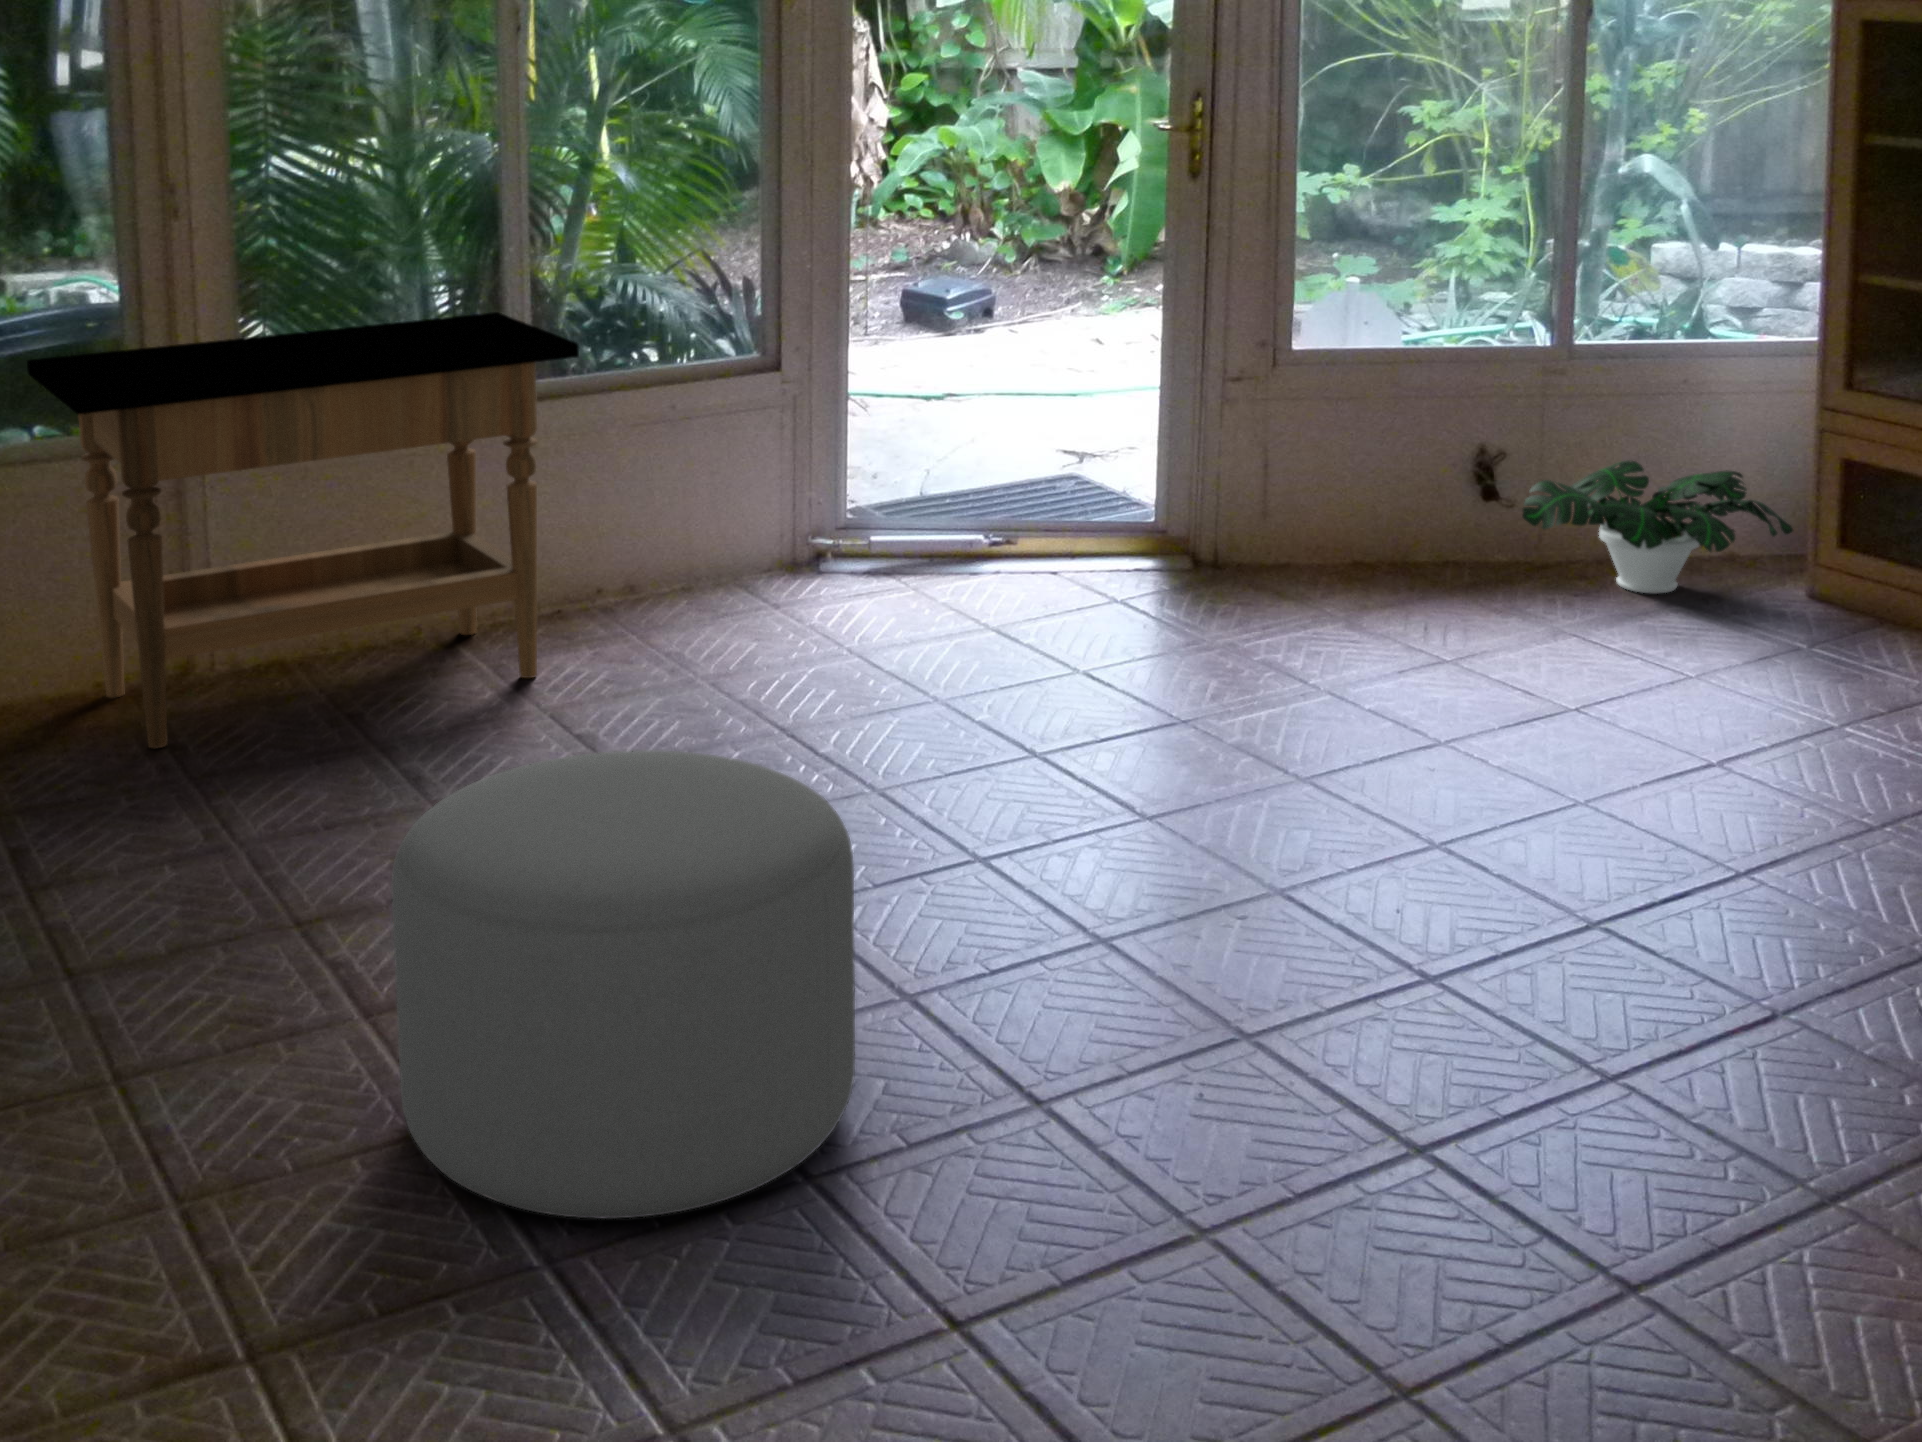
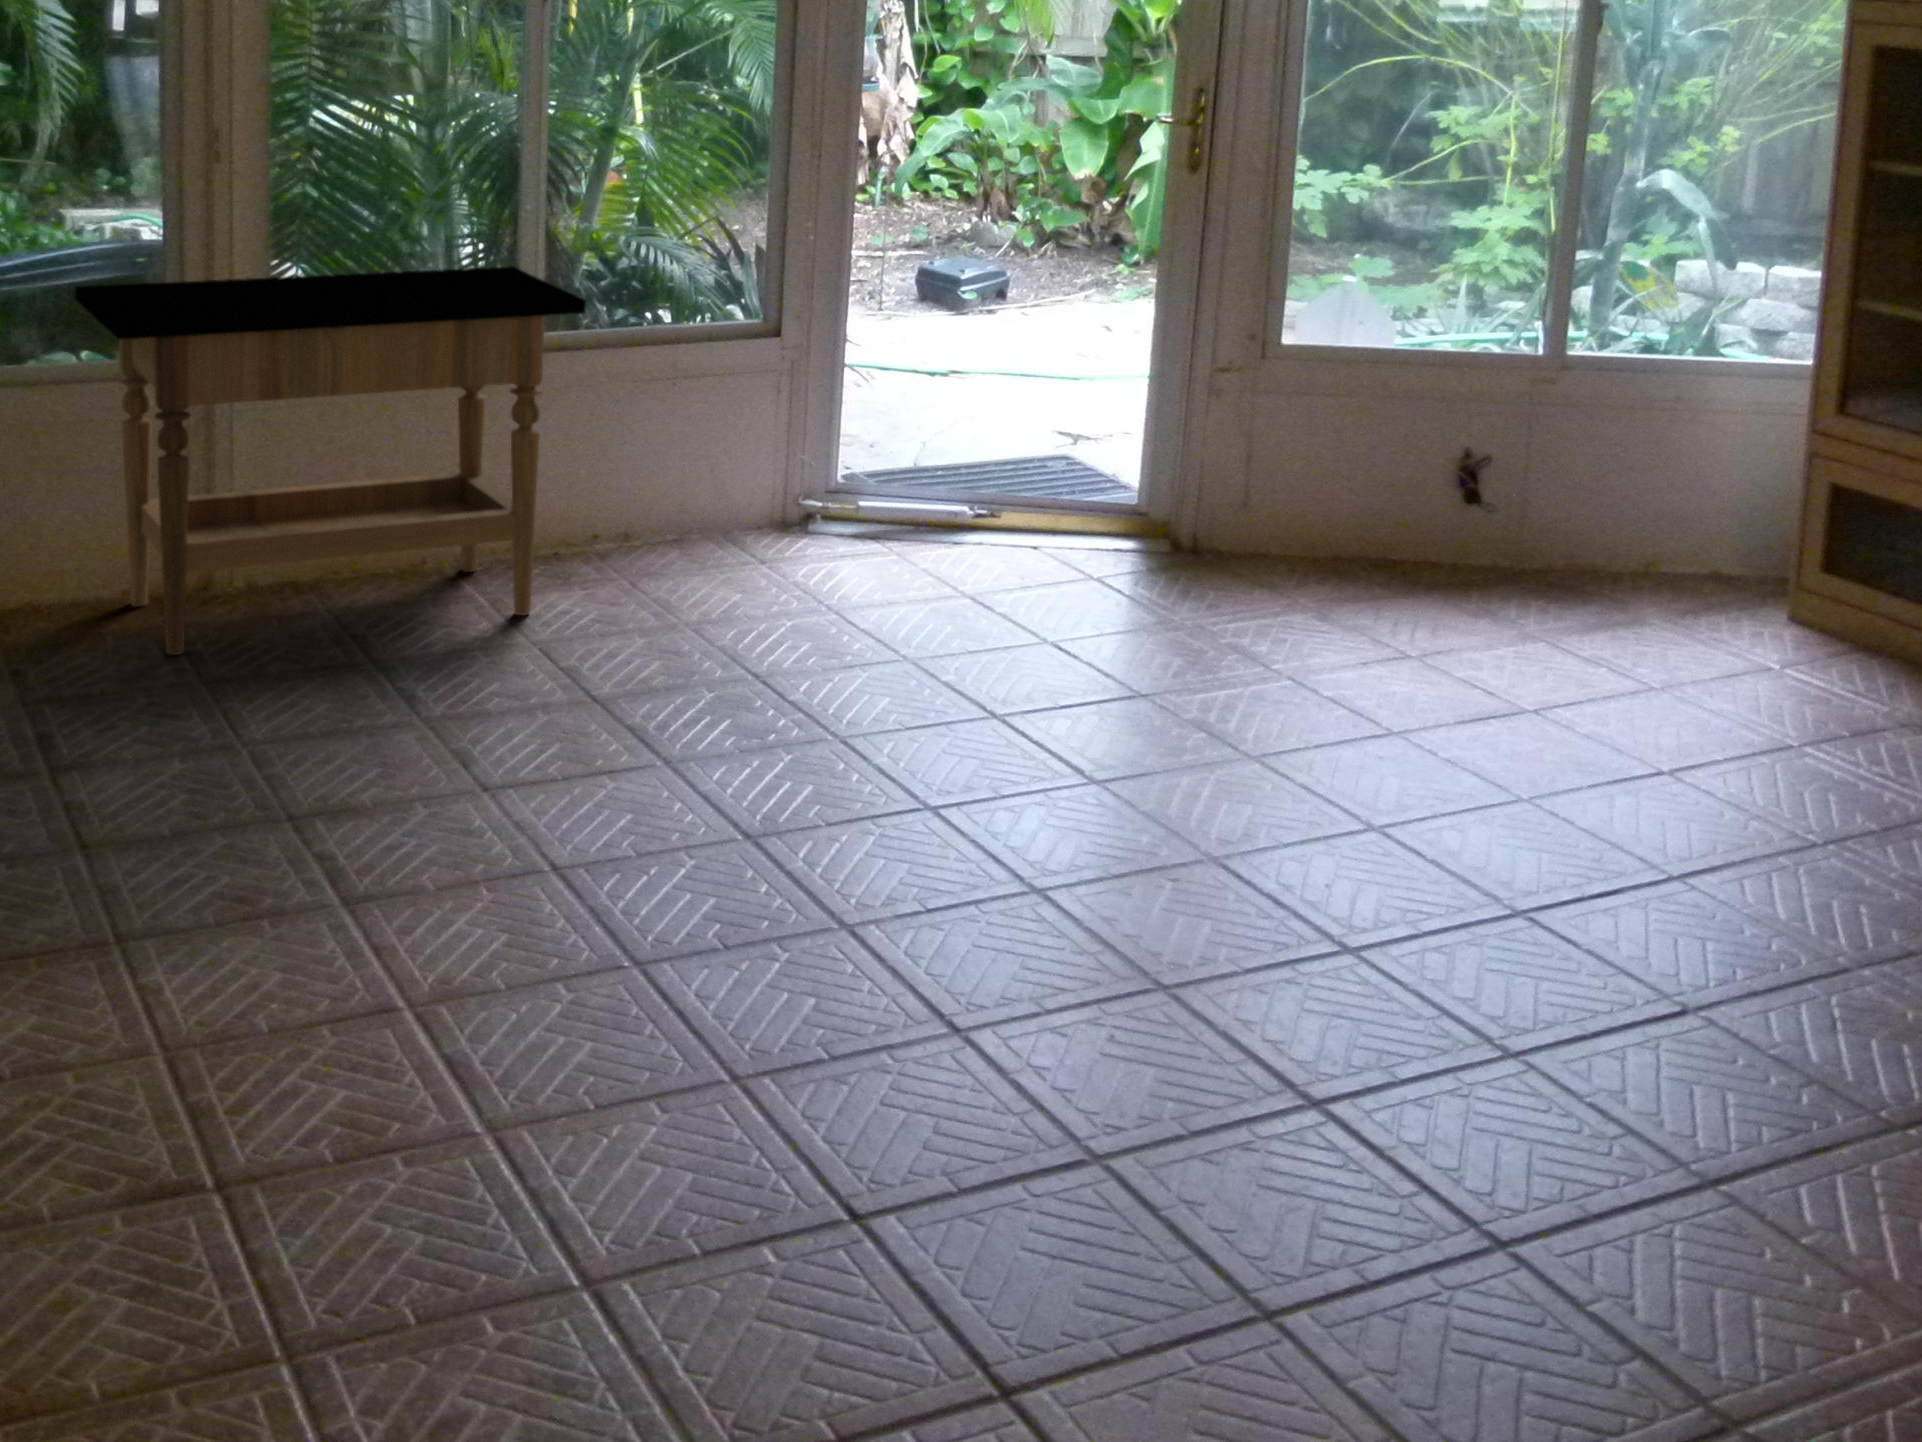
potted plant: present [1522,461,1793,593] -> none [1508,477,1783,610]
ottoman: present [391,750,855,1219] -> none [373,678,797,1097]

